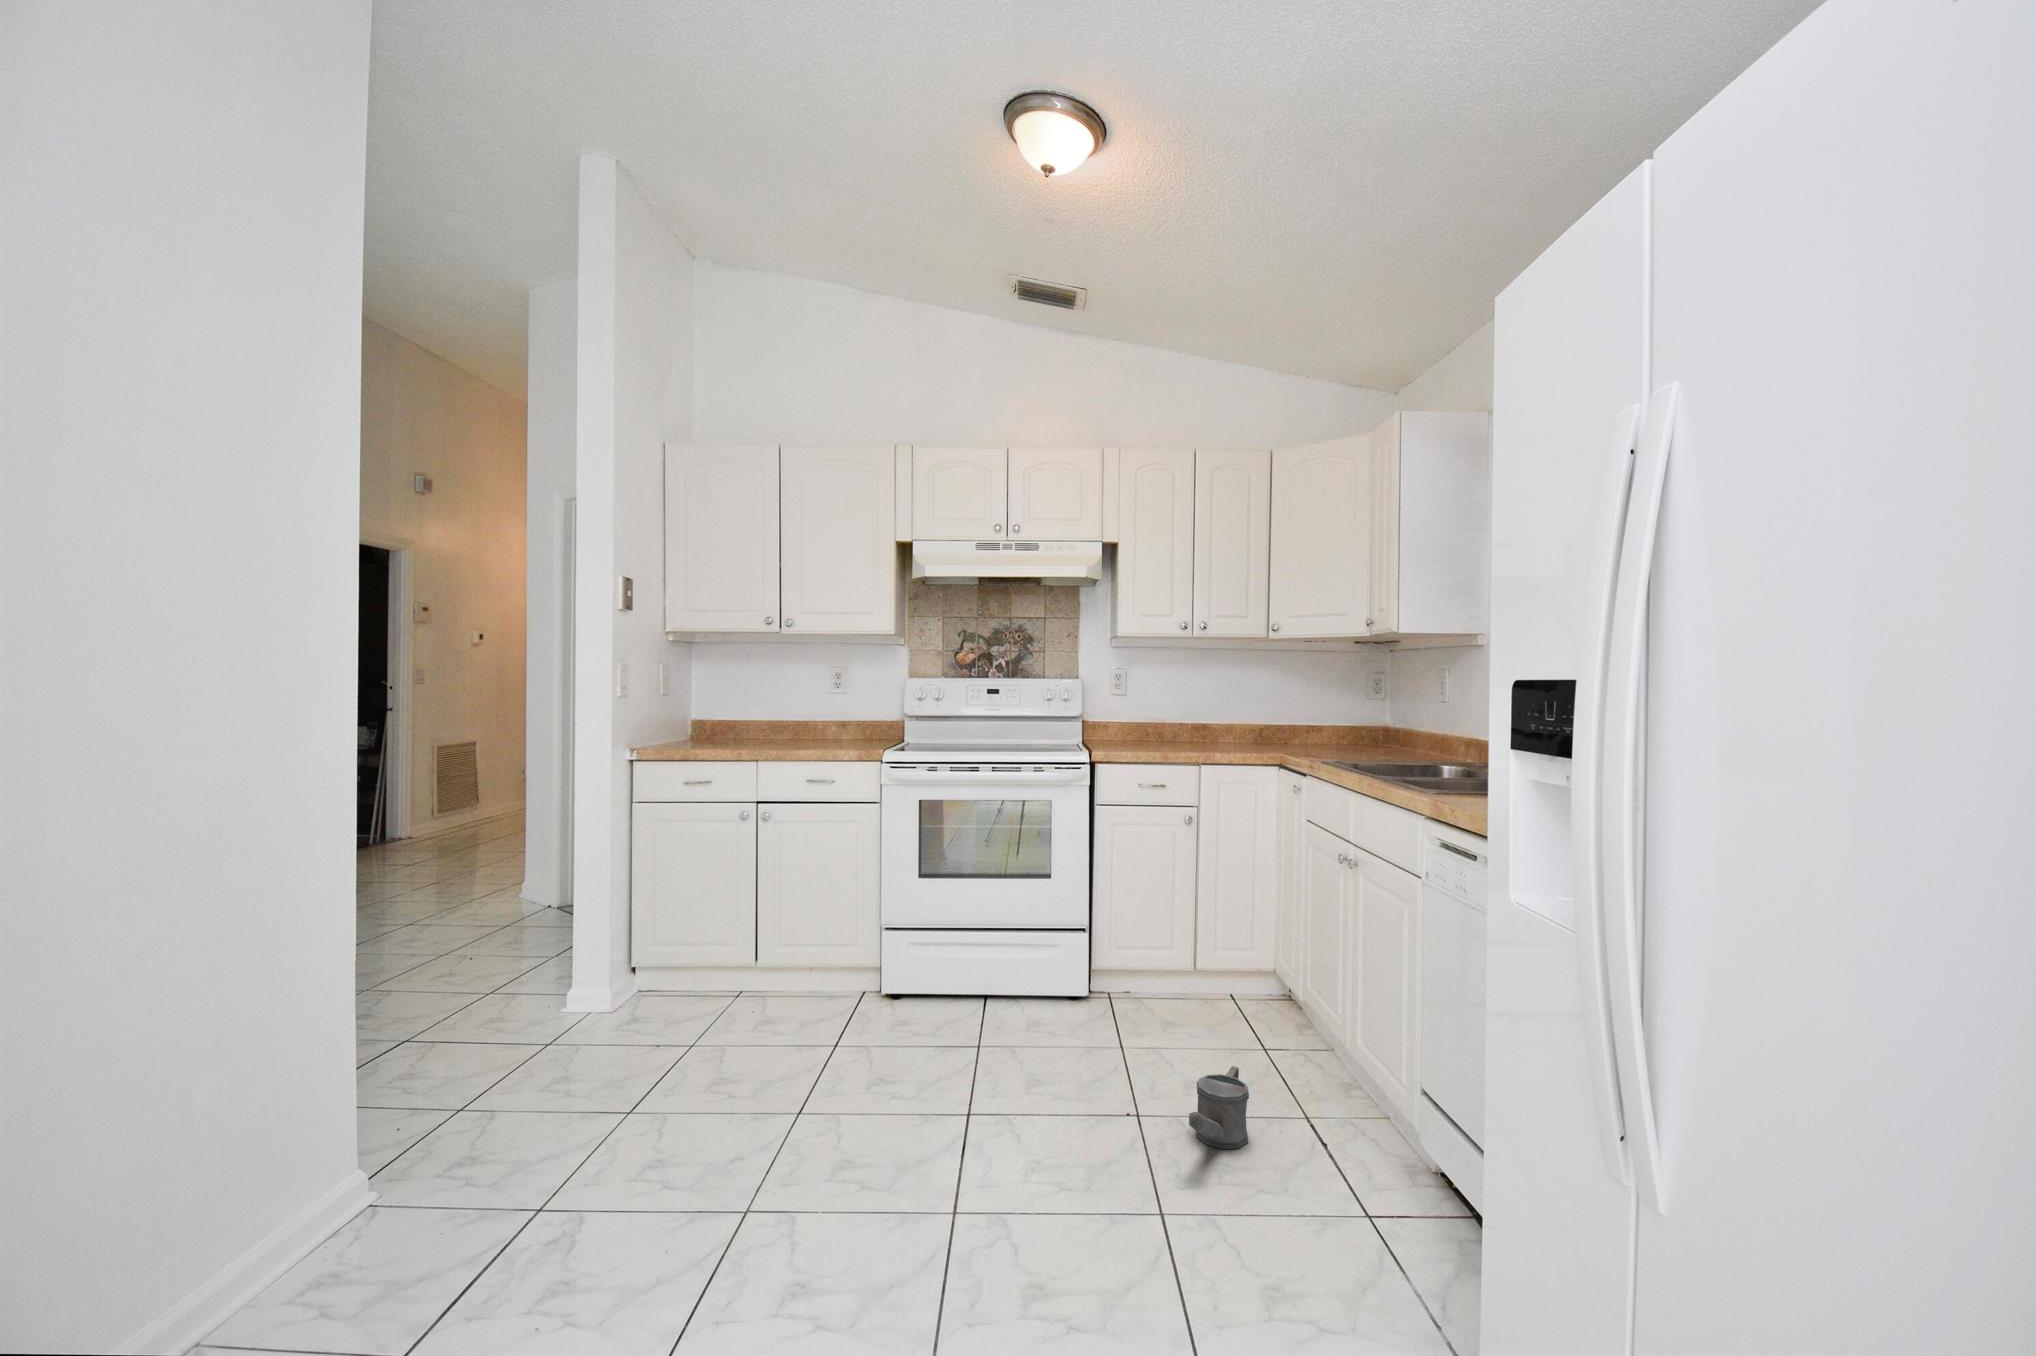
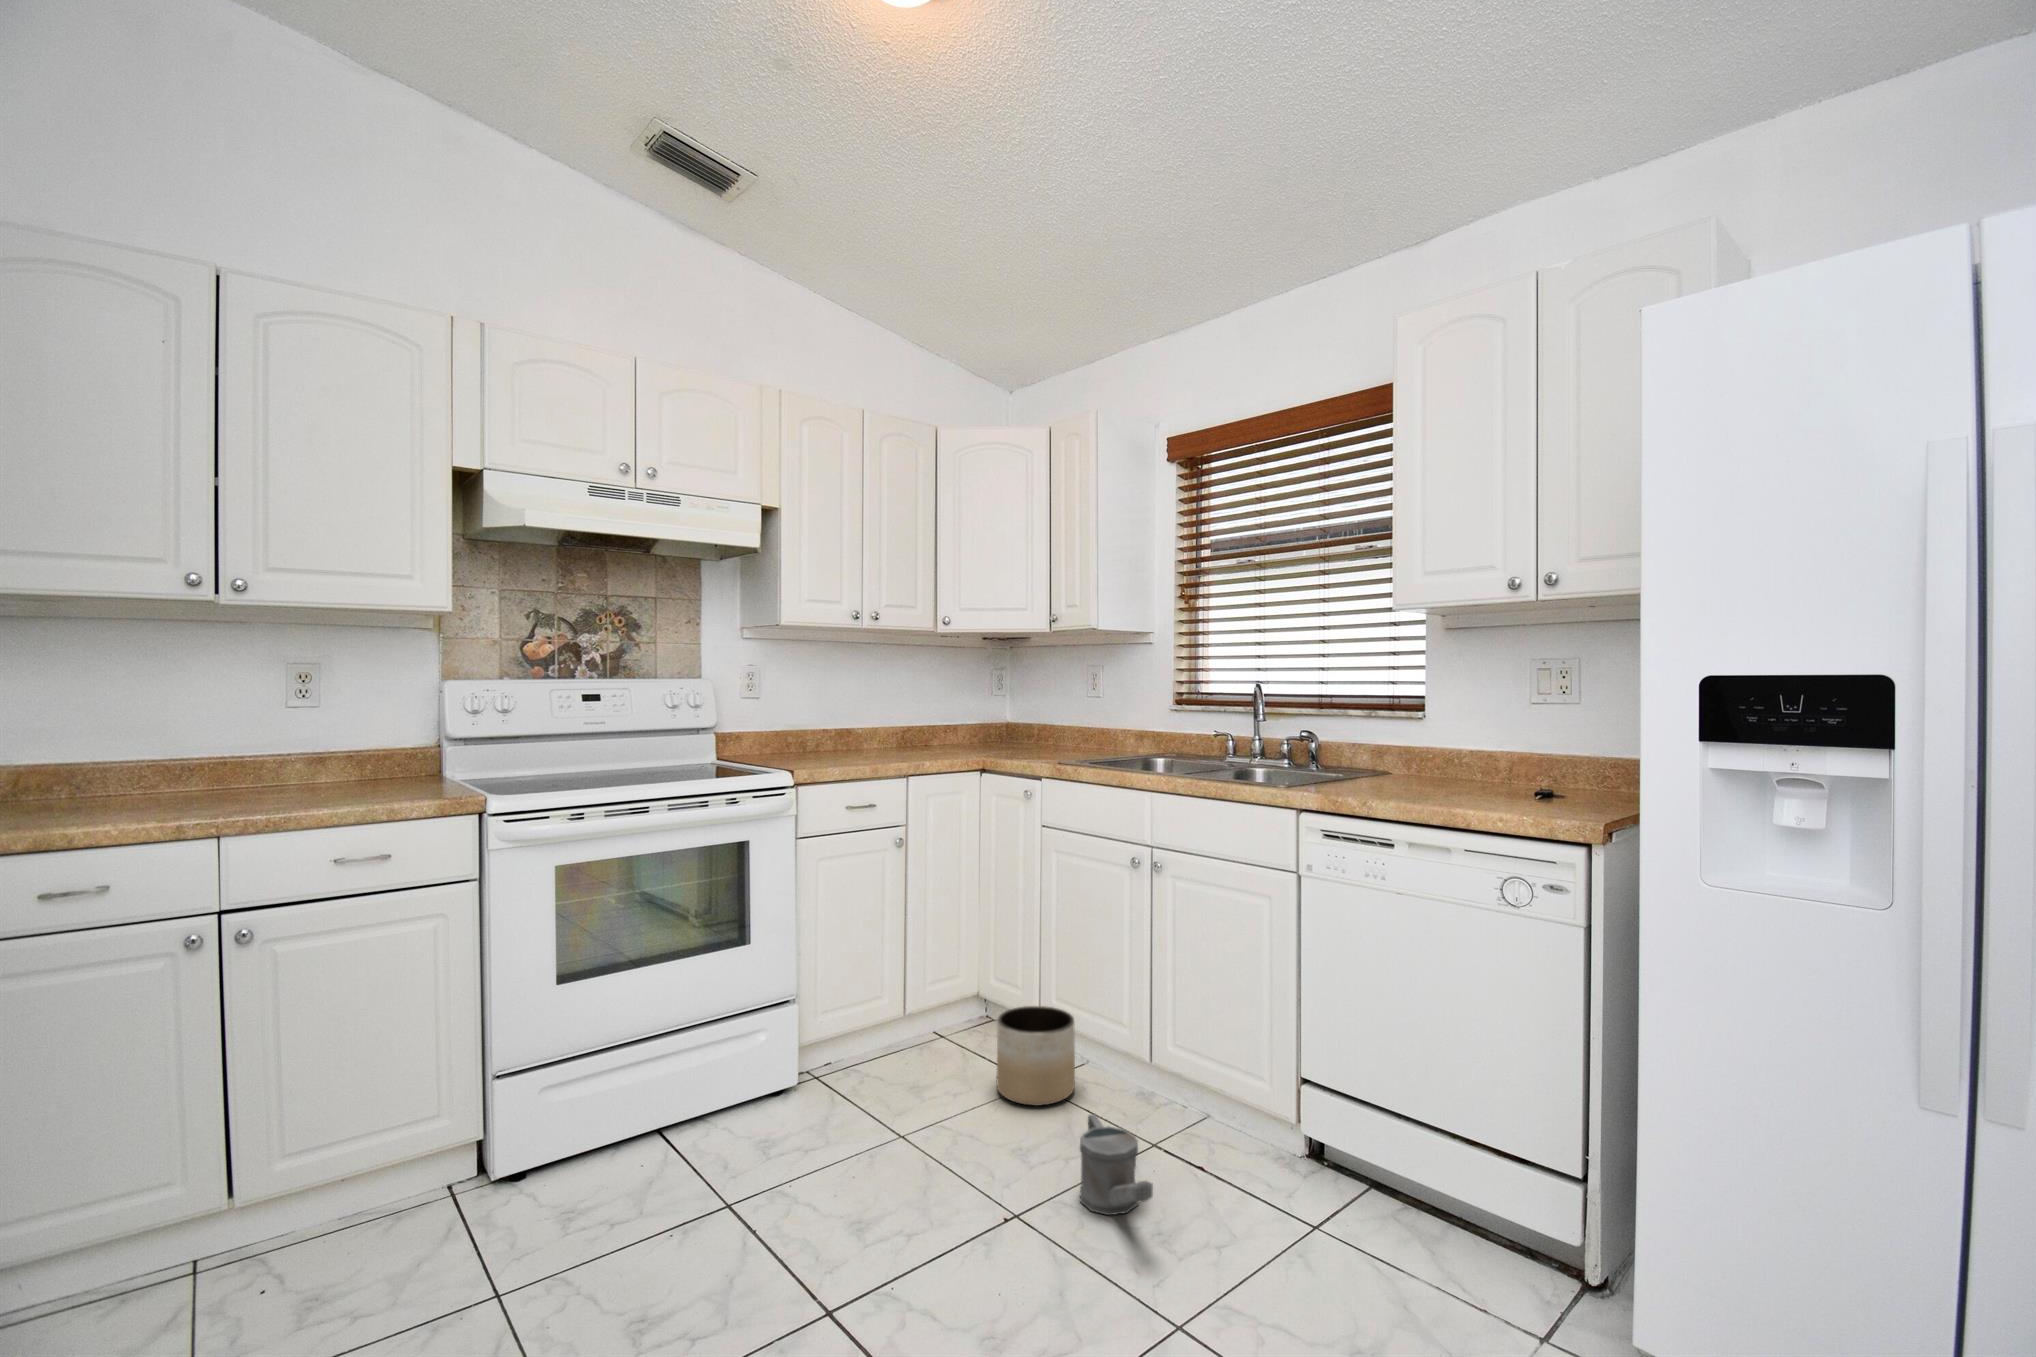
planter: none [1223,977,1296,1065] -> present [996,1006,1075,1106]

